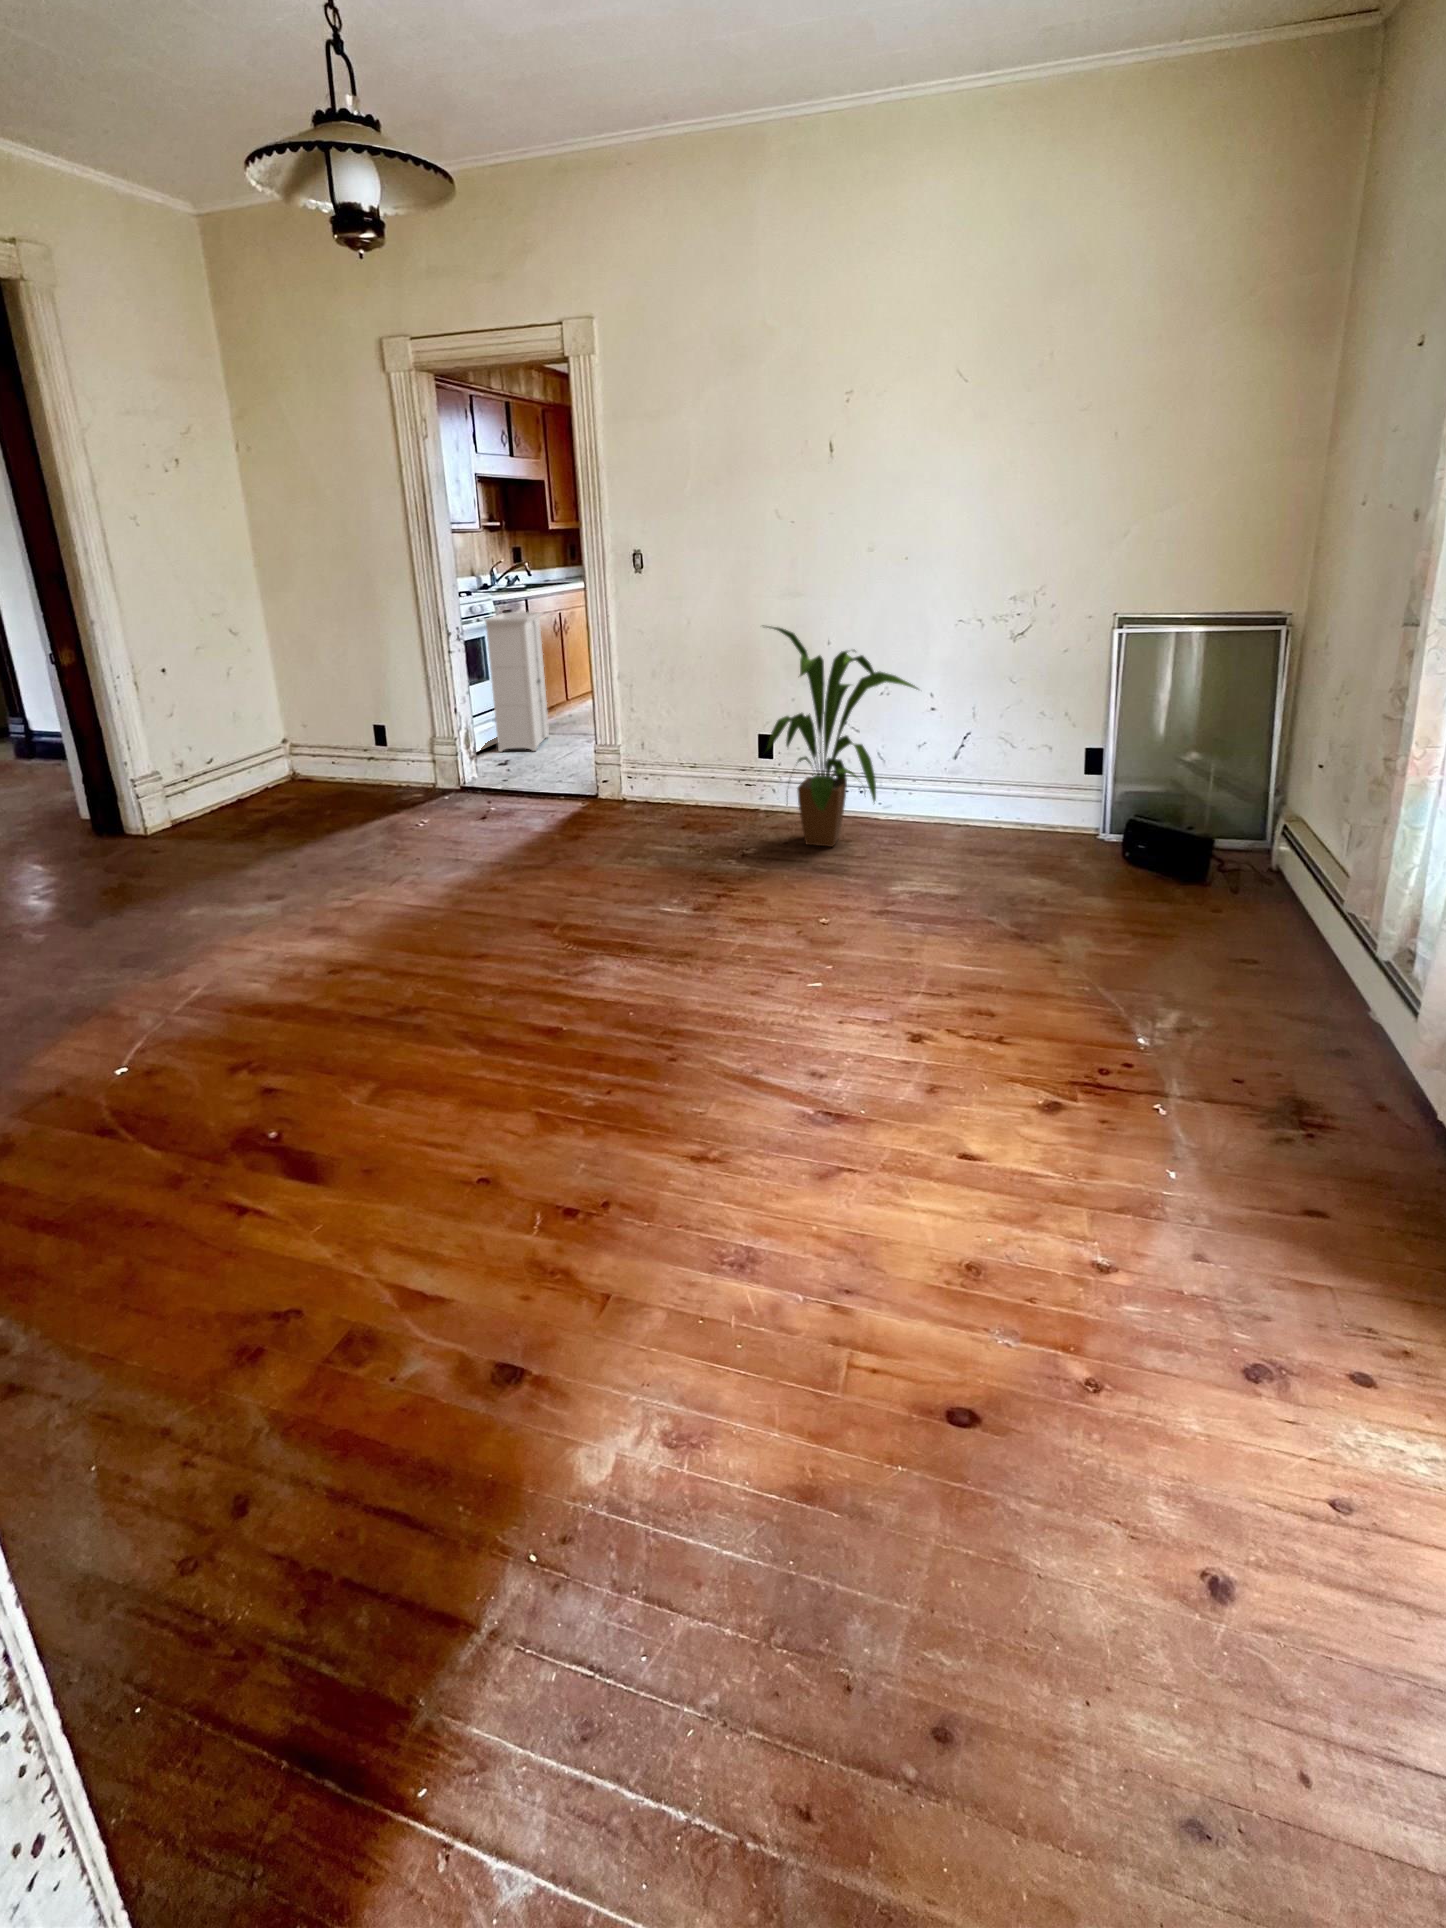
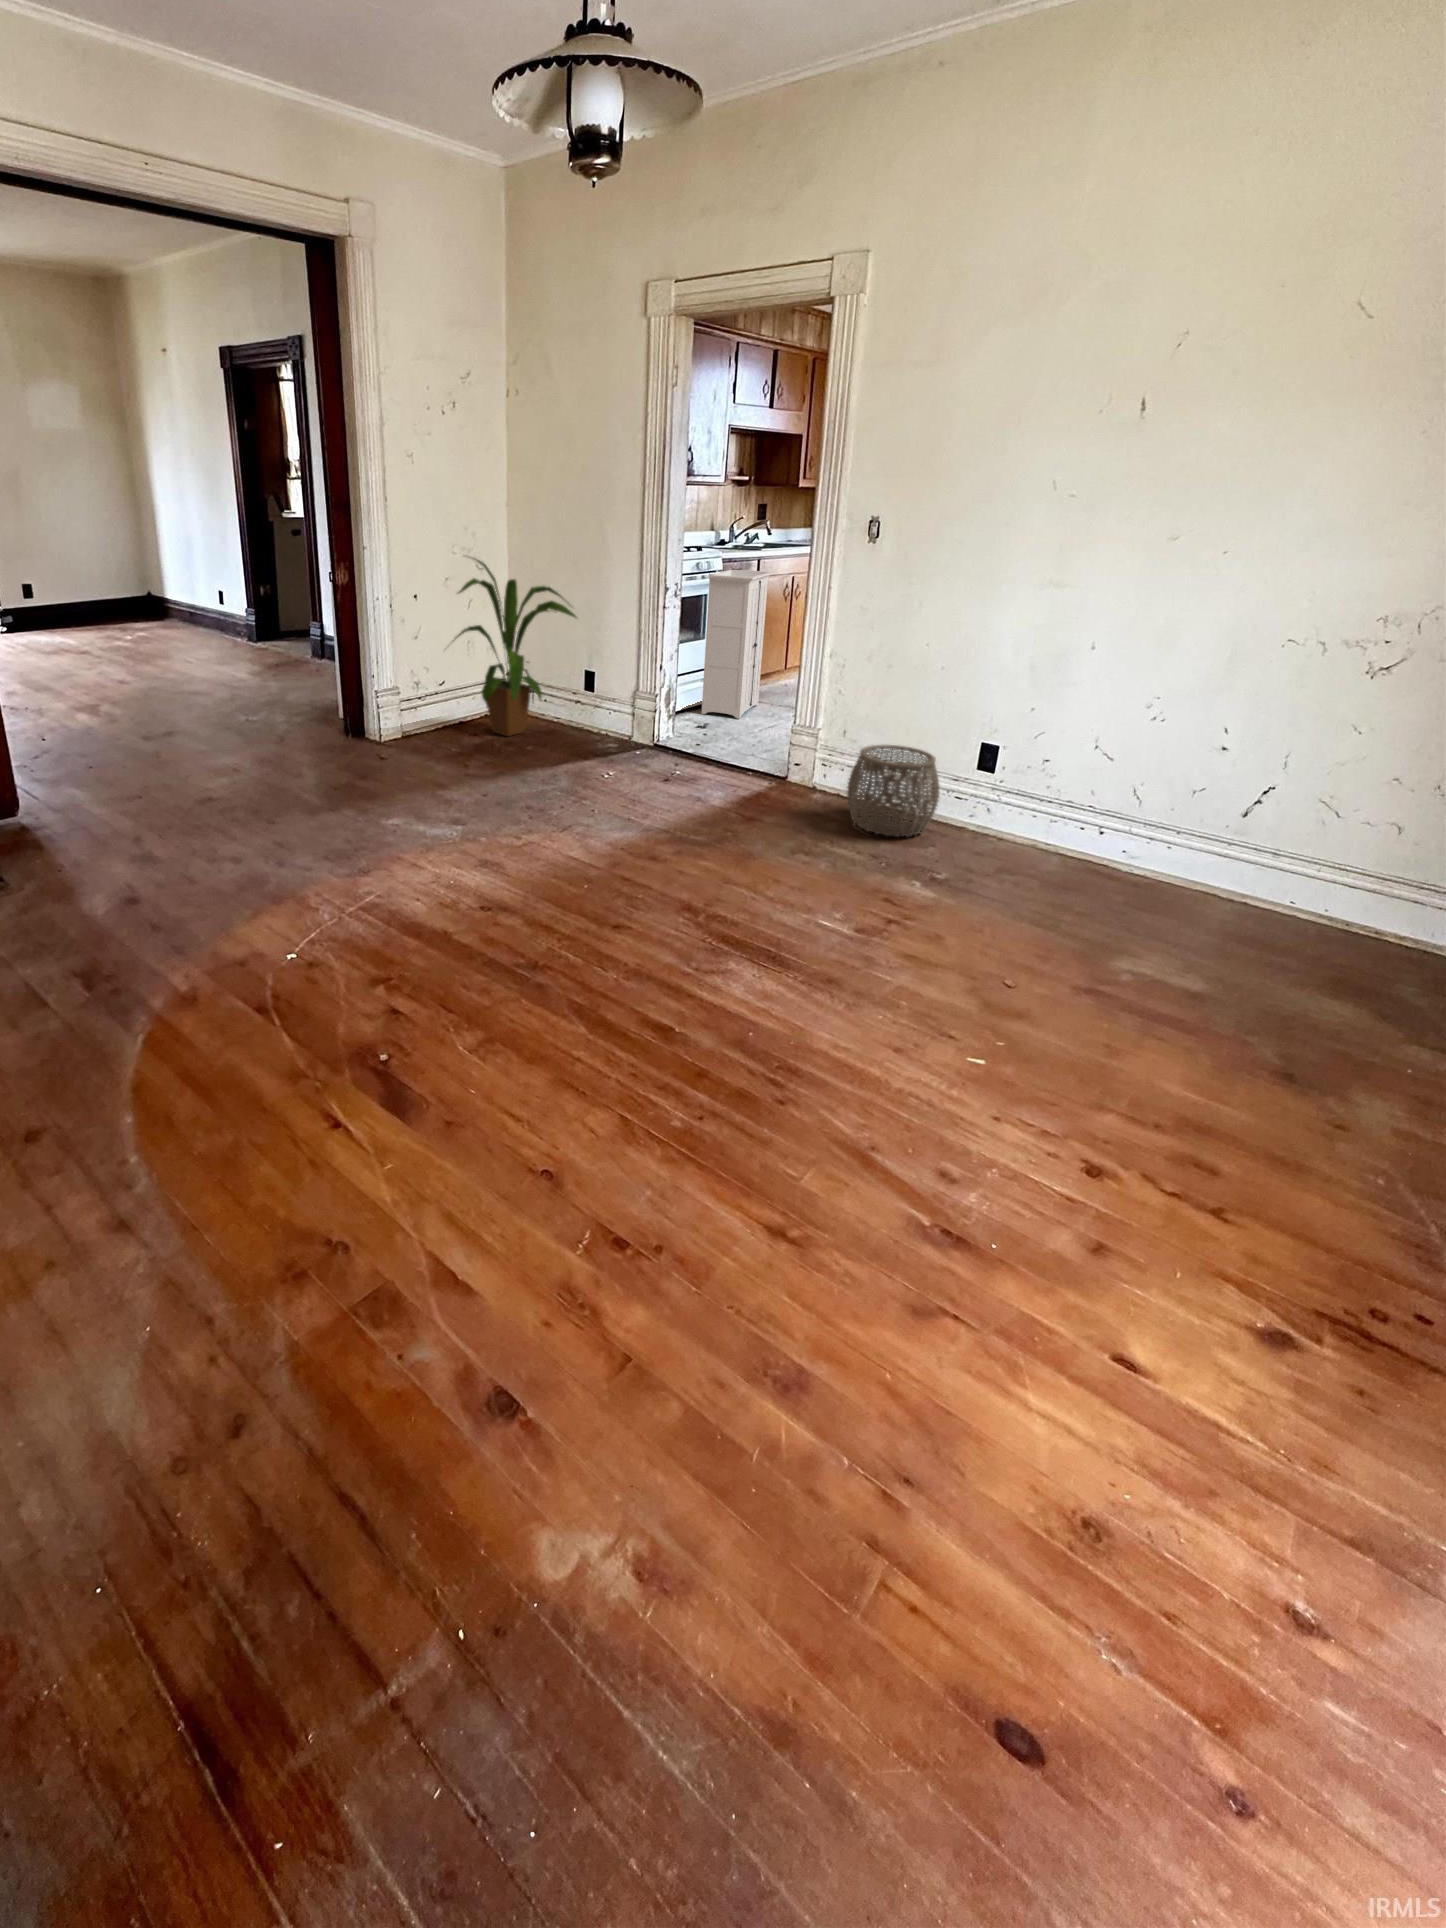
house plant: present [766,626,918,847] -> present [445,558,576,736]
woven basket: none [653,749,731,828] -> present [847,745,940,837]

